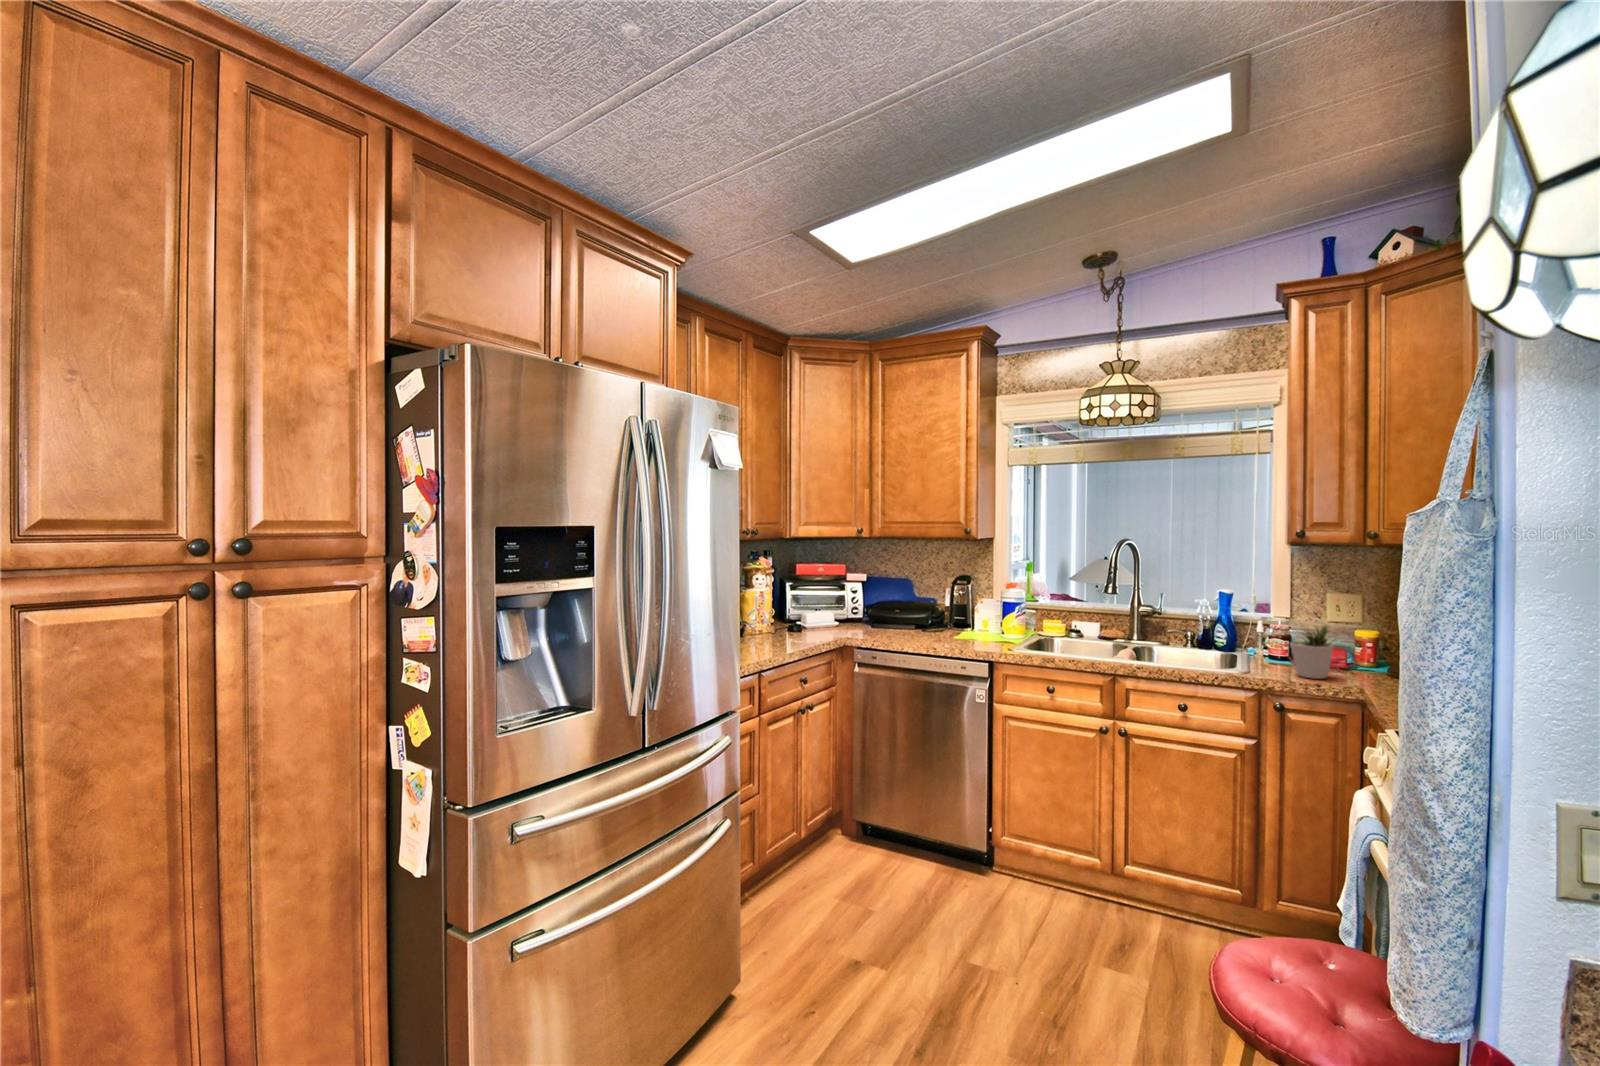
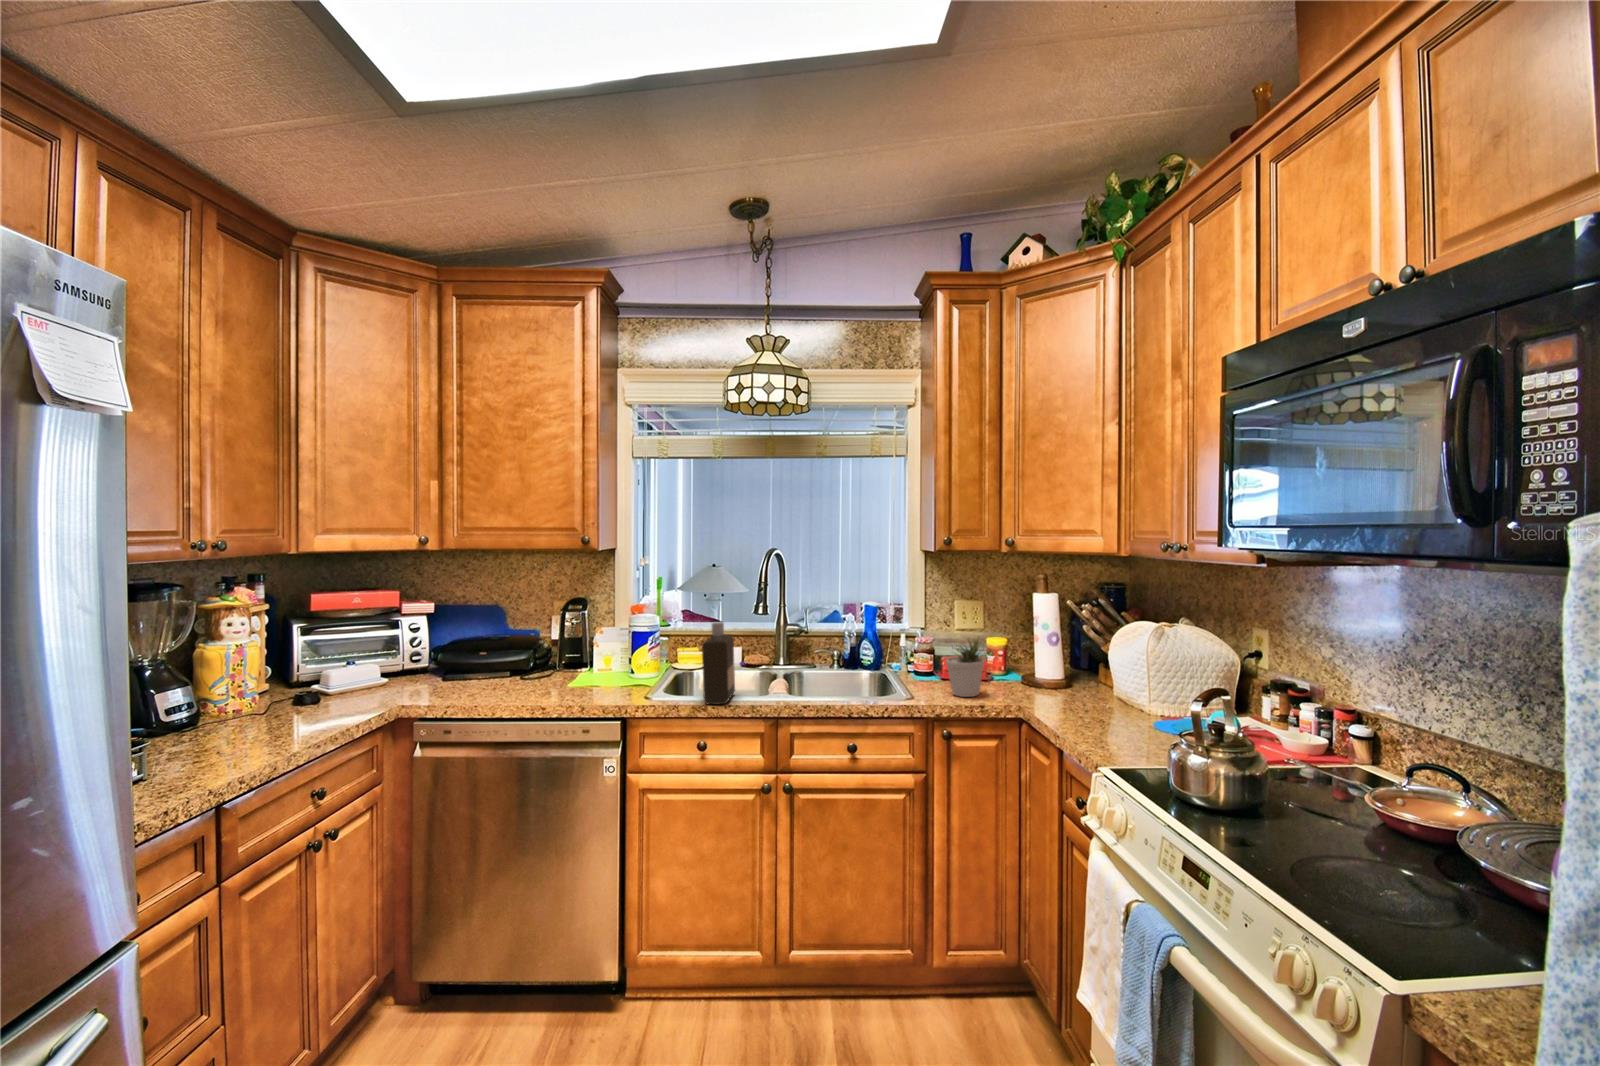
bottle: none [1052,596,1082,660] -> present [702,622,735,704]

